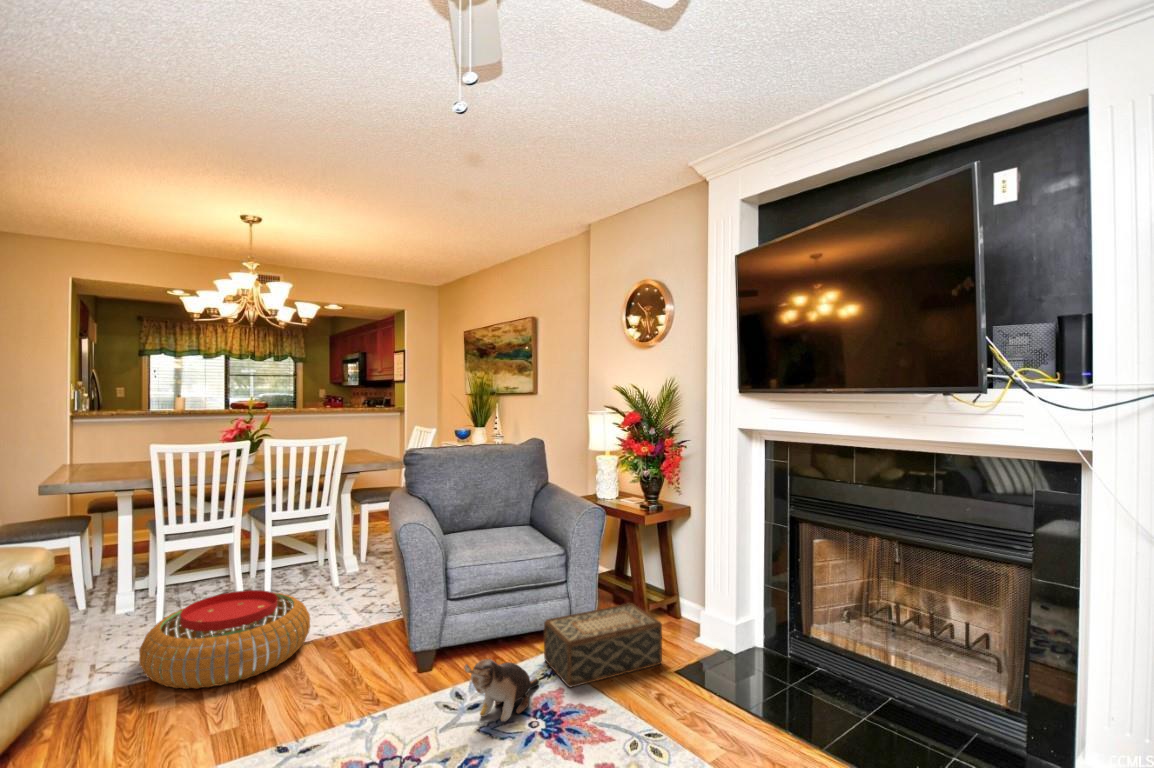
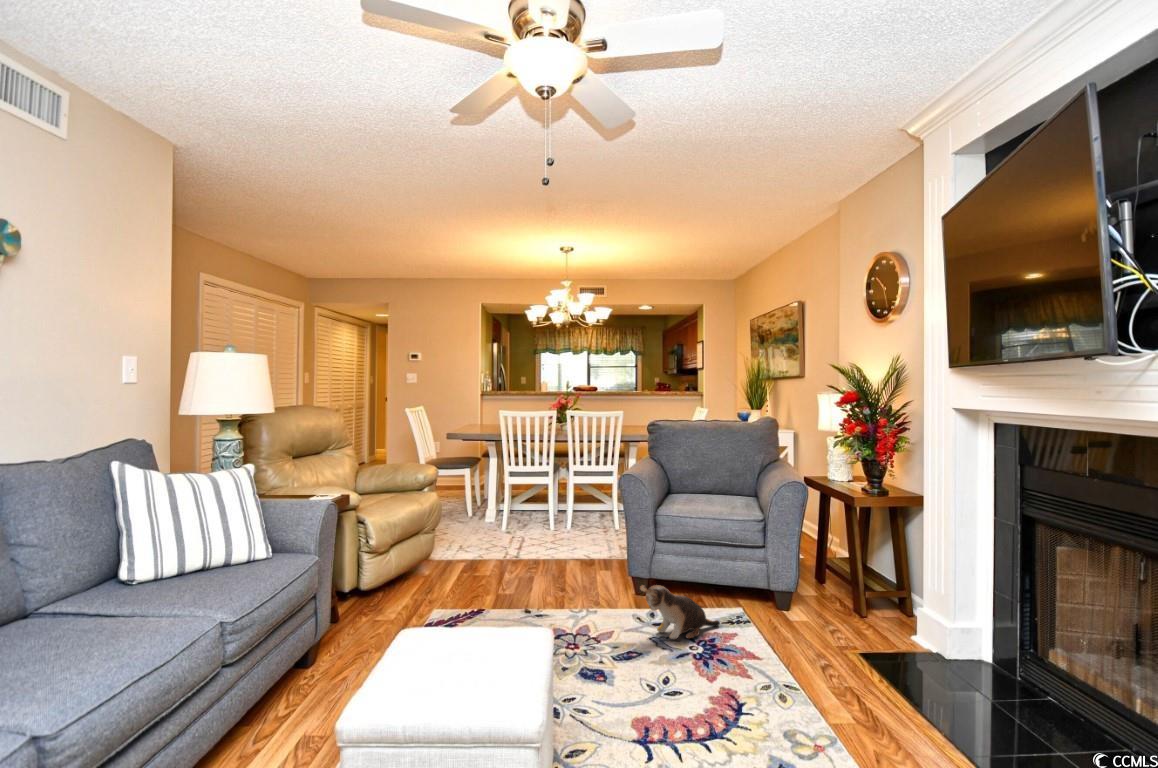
pouf: present [139,590,310,689] -> none [480,514,579,570]
woven basket: present [544,603,662,688] -> none [738,576,853,644]

